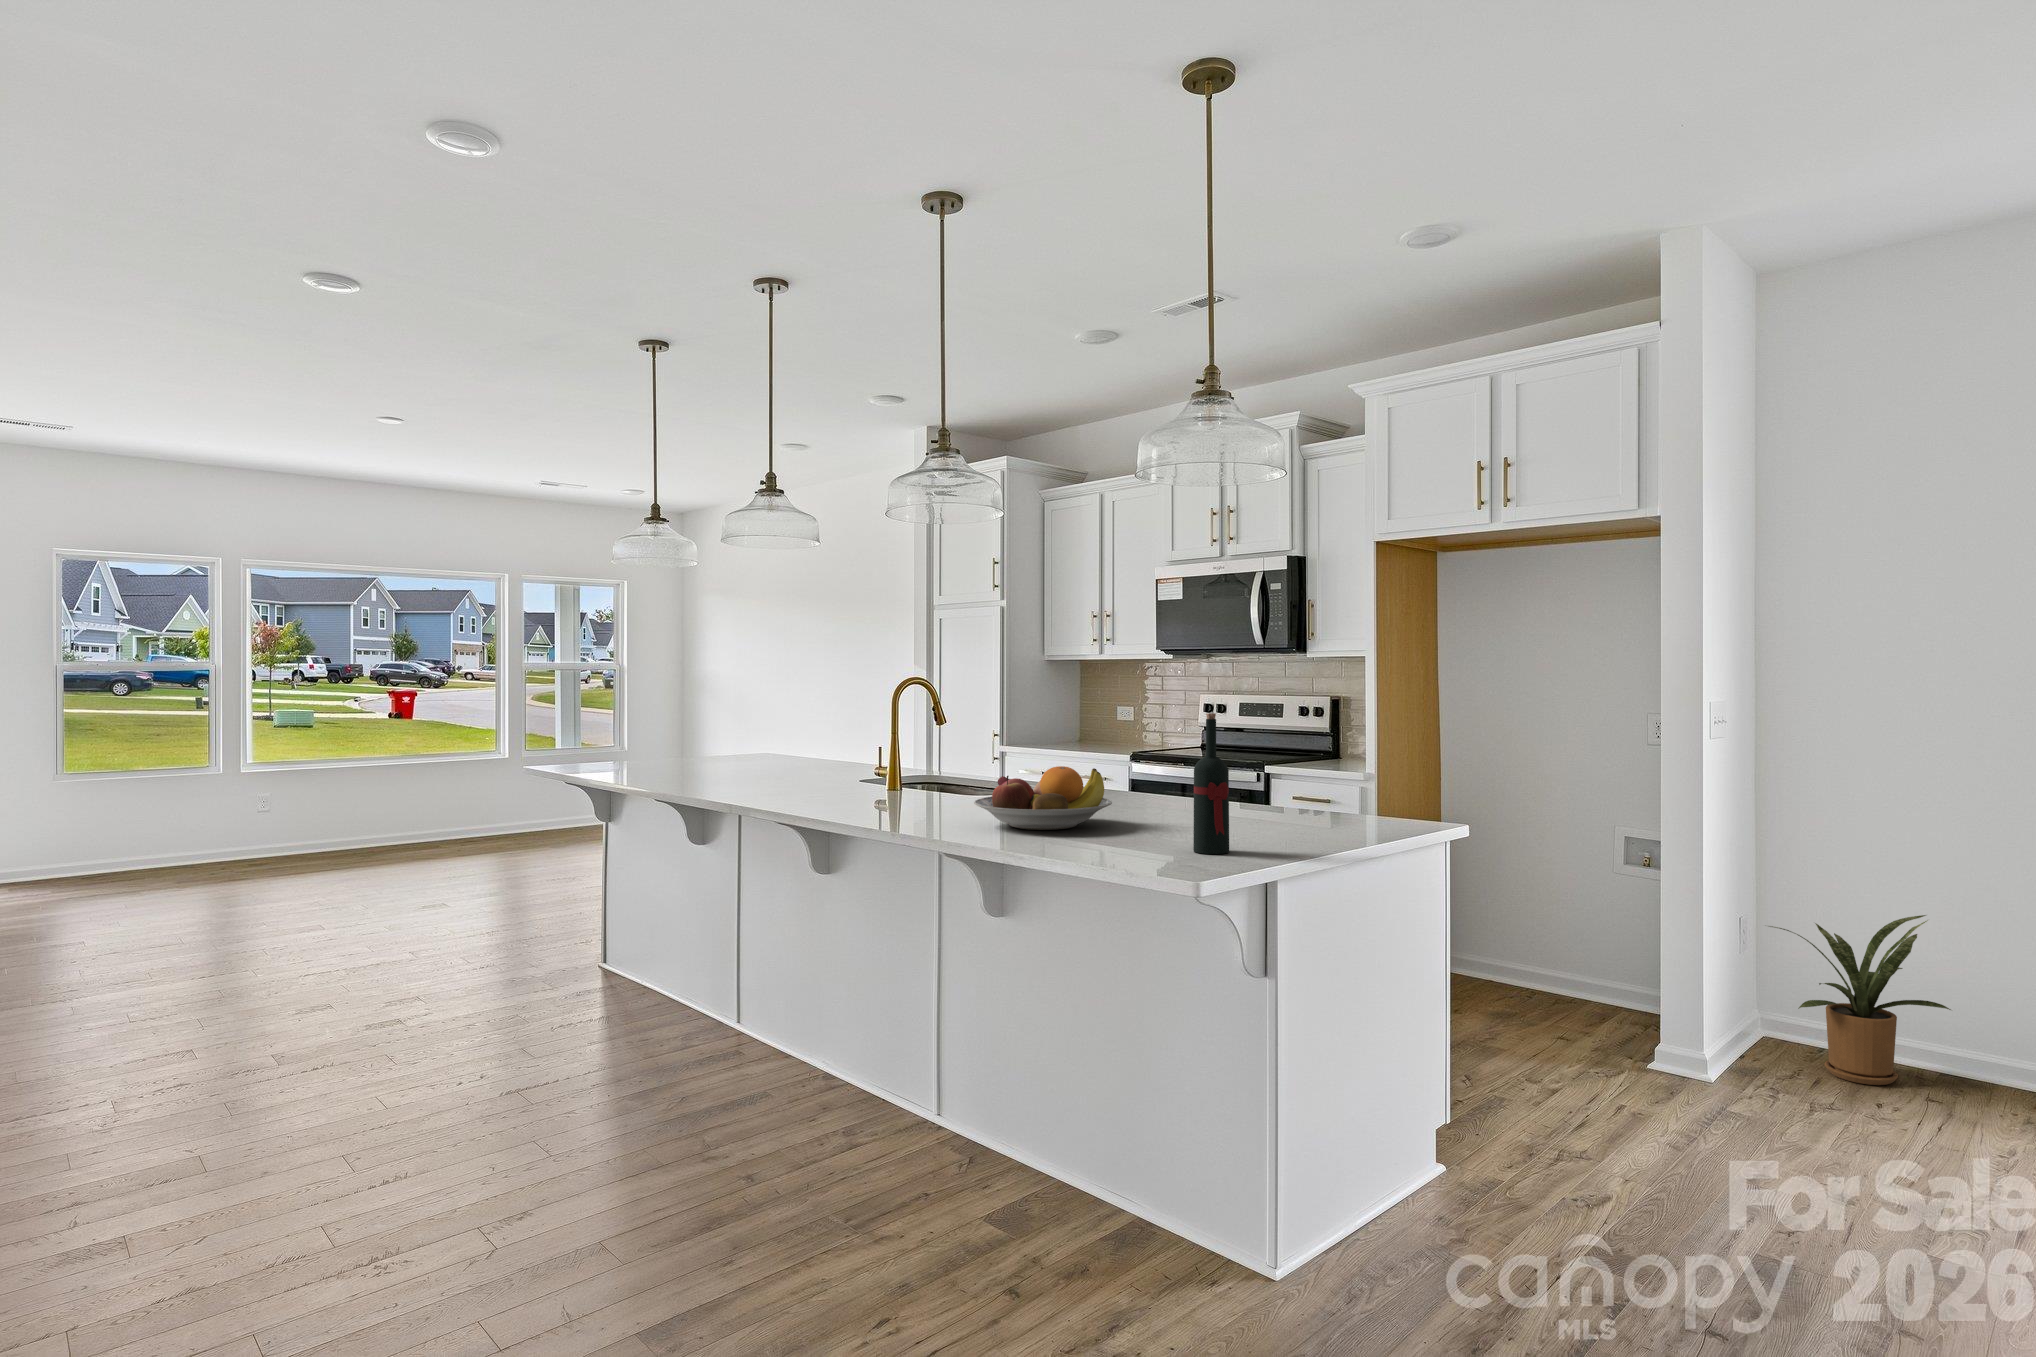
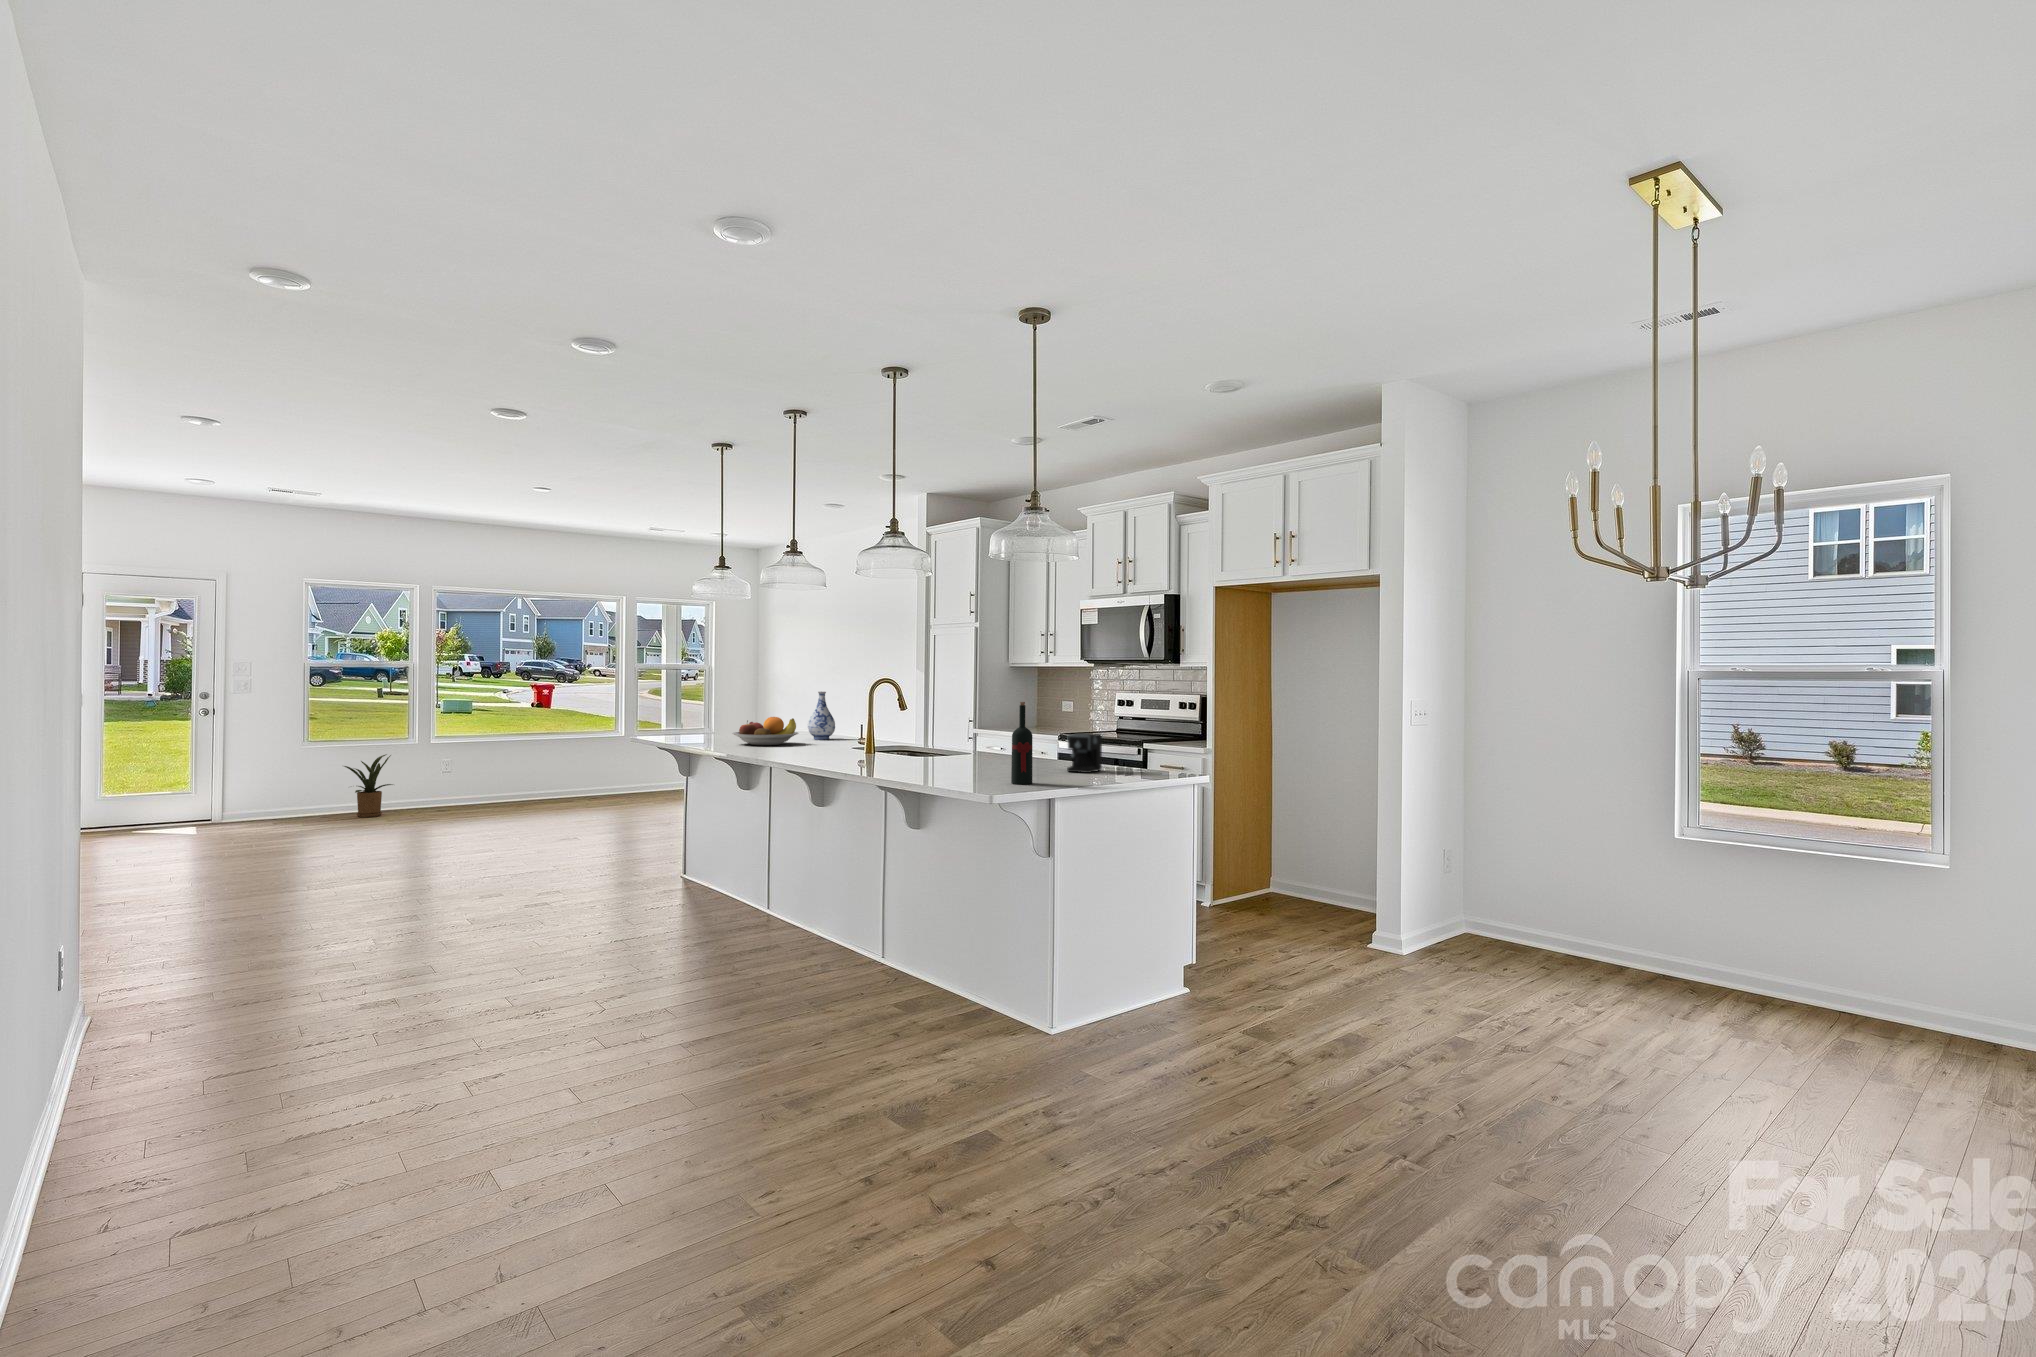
vase: none [787,698,827,767] -> present [808,692,835,740]
coffee maker: none [1245,760,1359,825] -> present [1067,733,1140,773]
fruit bowl: present [974,766,1112,830] -> present [732,717,798,745]
house plant: present [1769,915,1951,1085] -> present [344,755,393,817]

